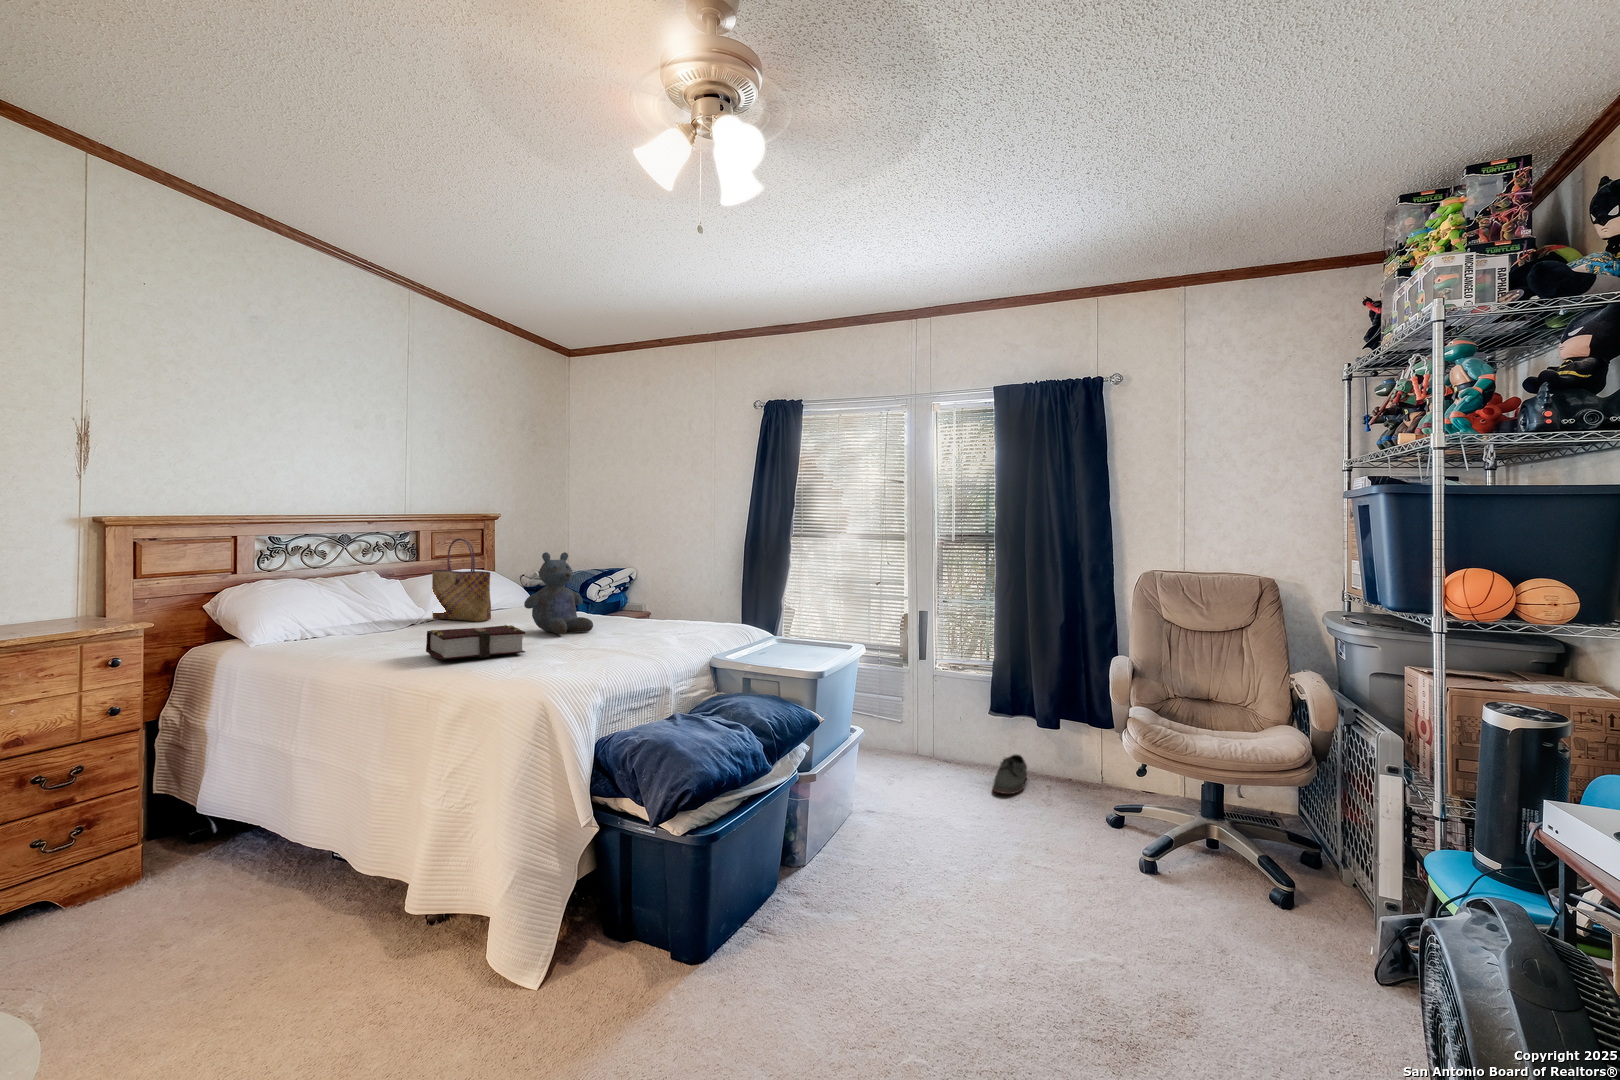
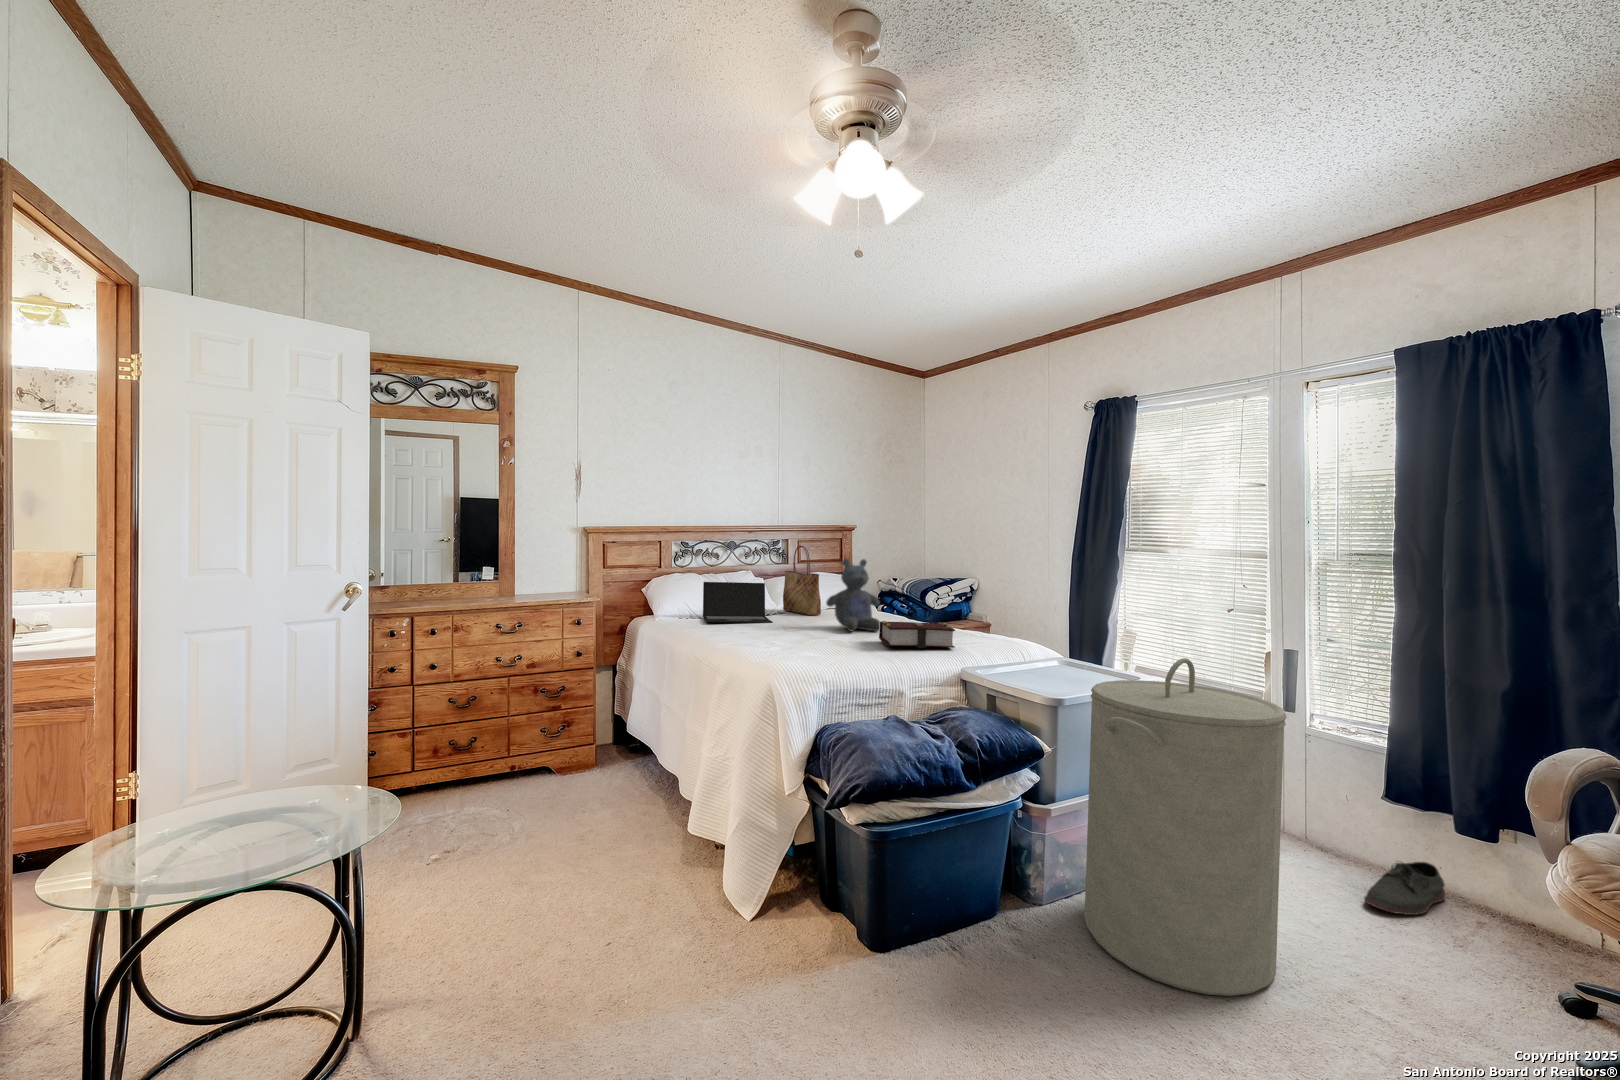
laptop: none [326,586,442,643] -> present [703,582,773,623]
book: present [426,625,525,660] -> present [879,621,955,648]
laundry hamper: none [841,626,984,891] -> present [1085,658,1287,996]

